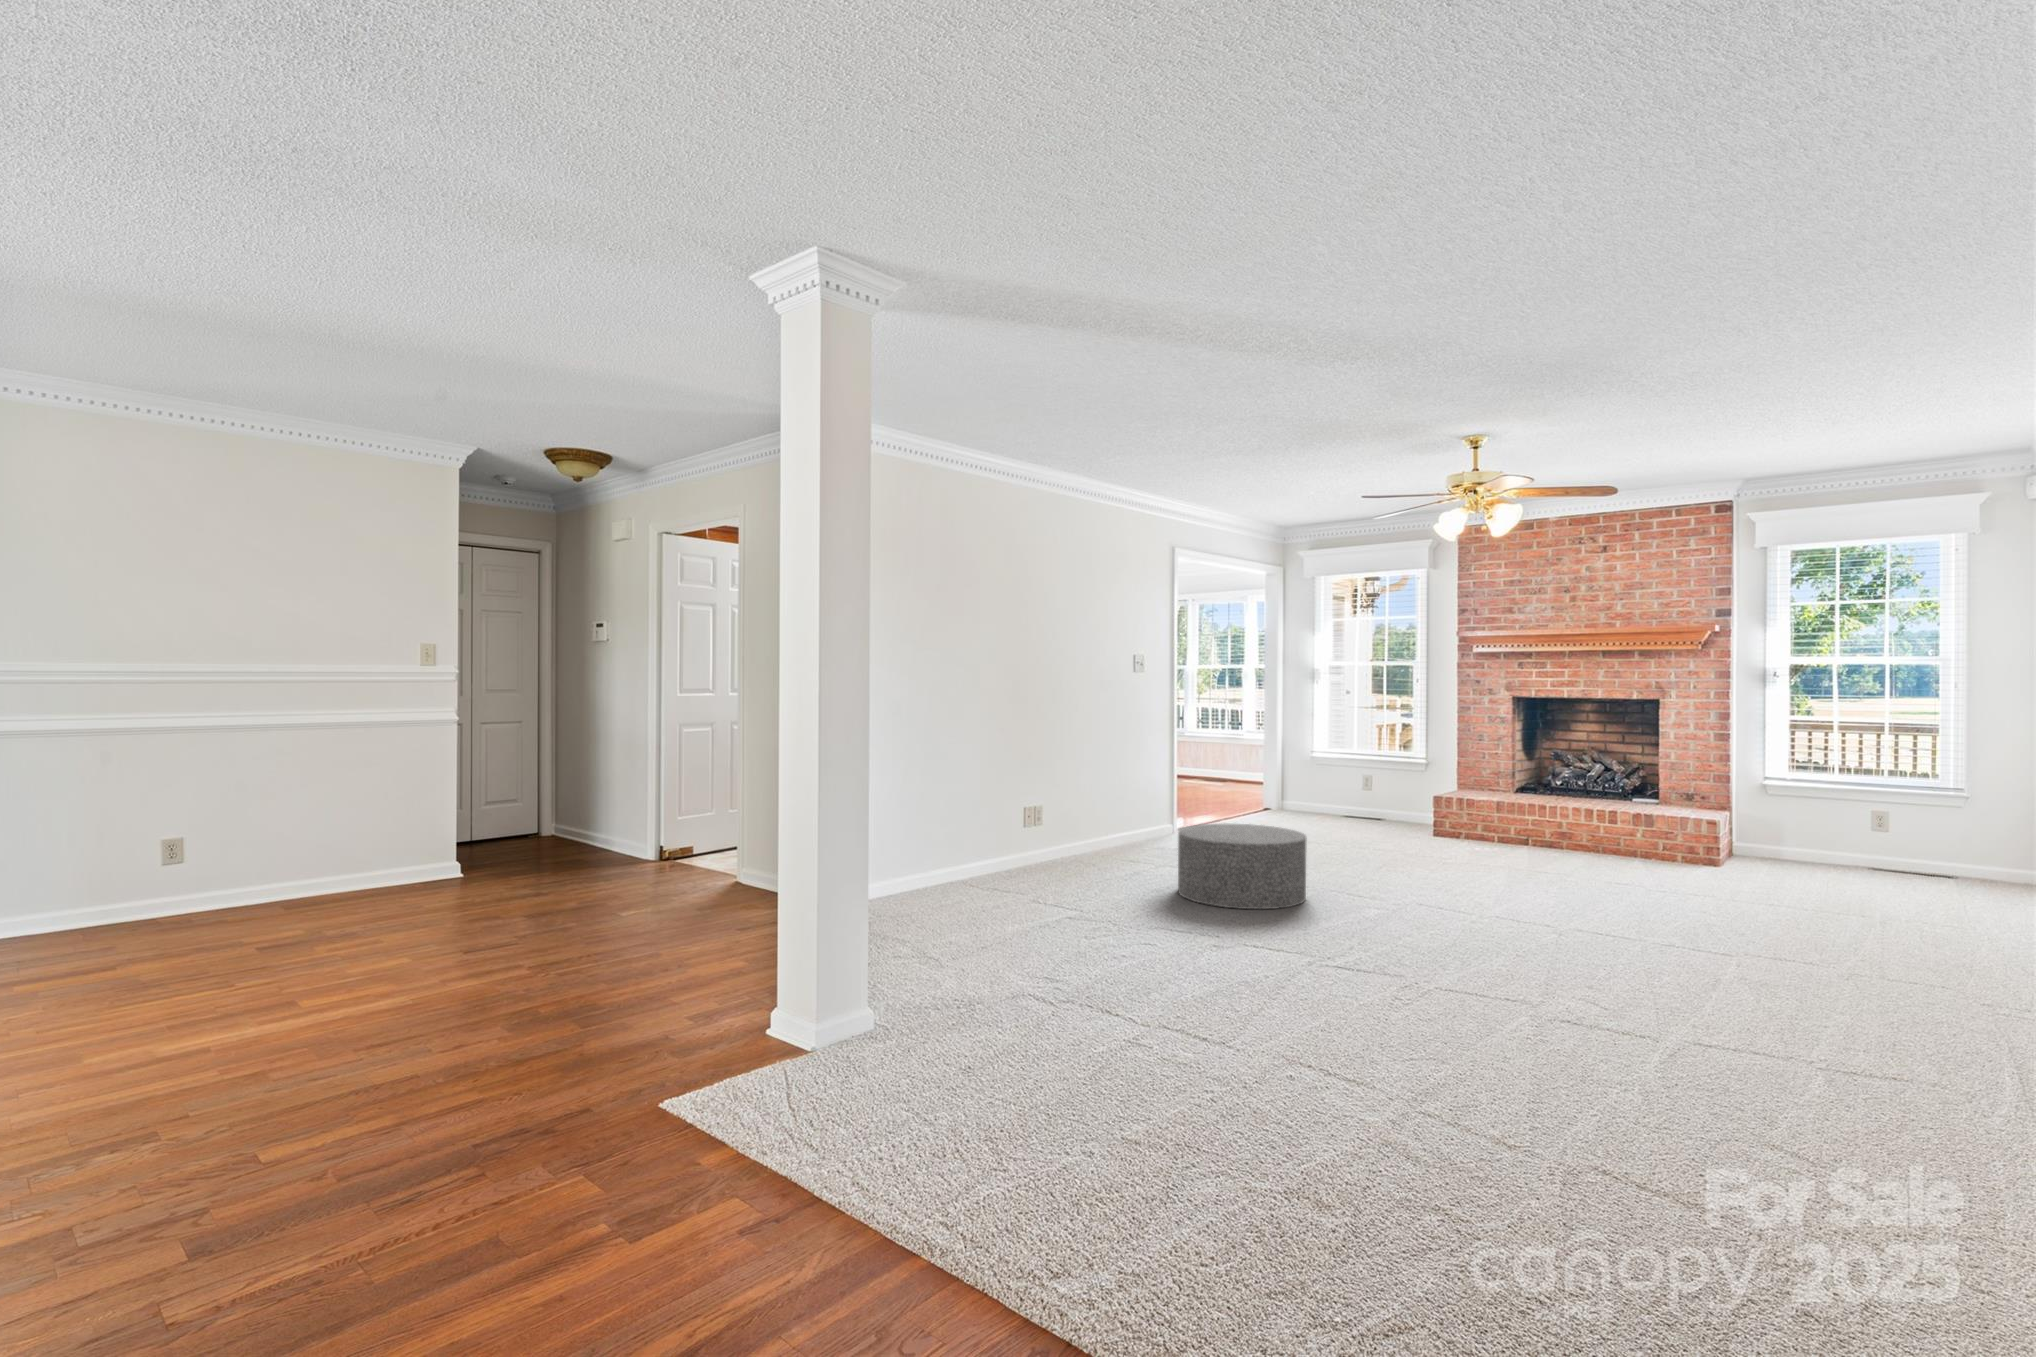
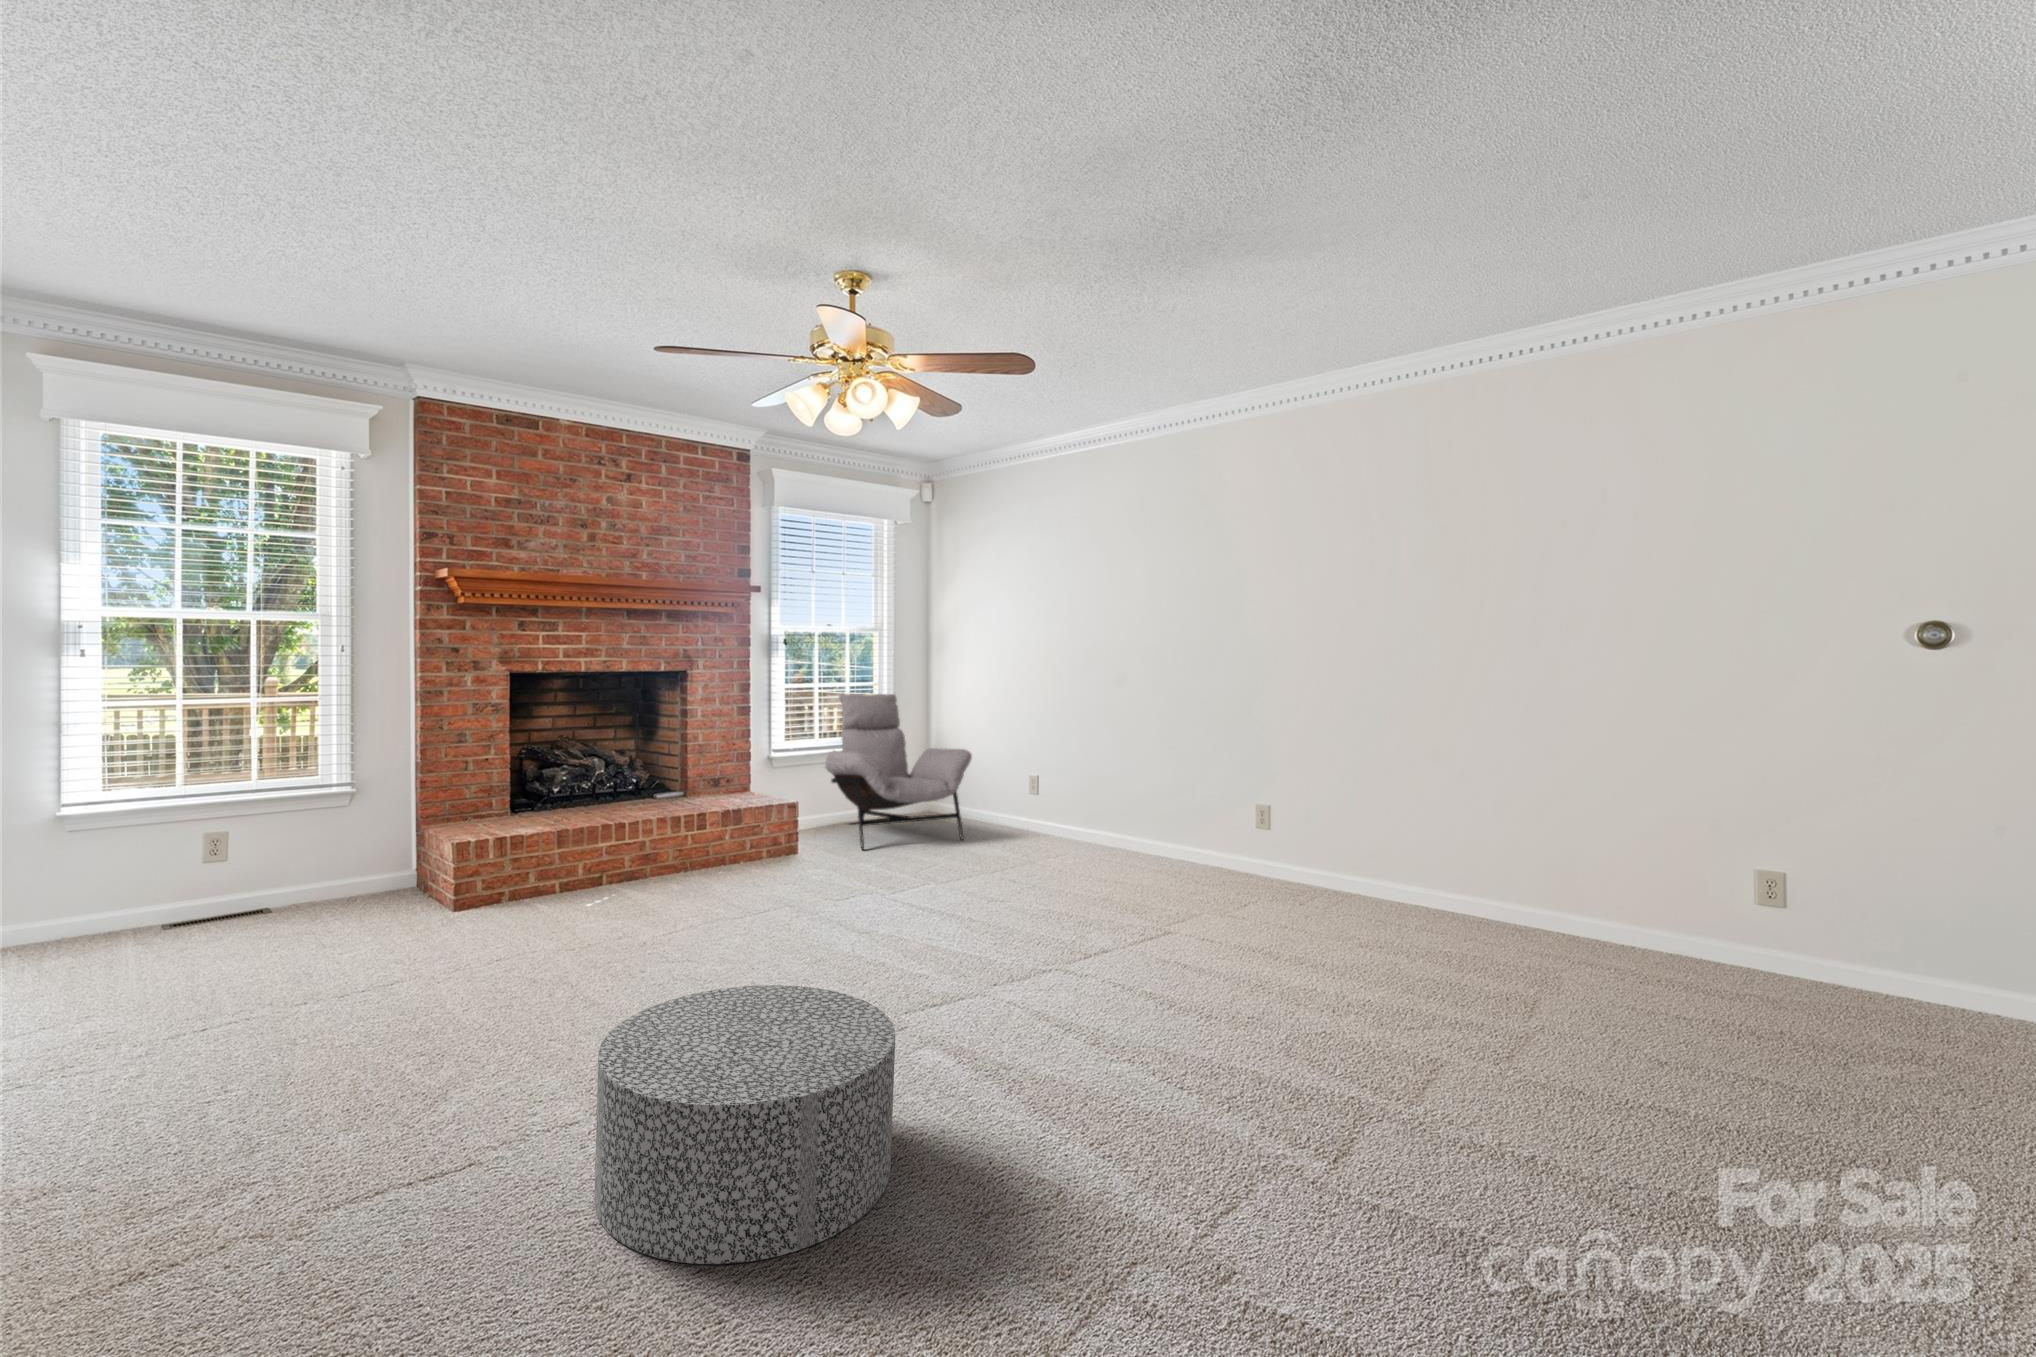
lounge chair: none [1781,727,1978,899] -> present [825,694,972,850]

